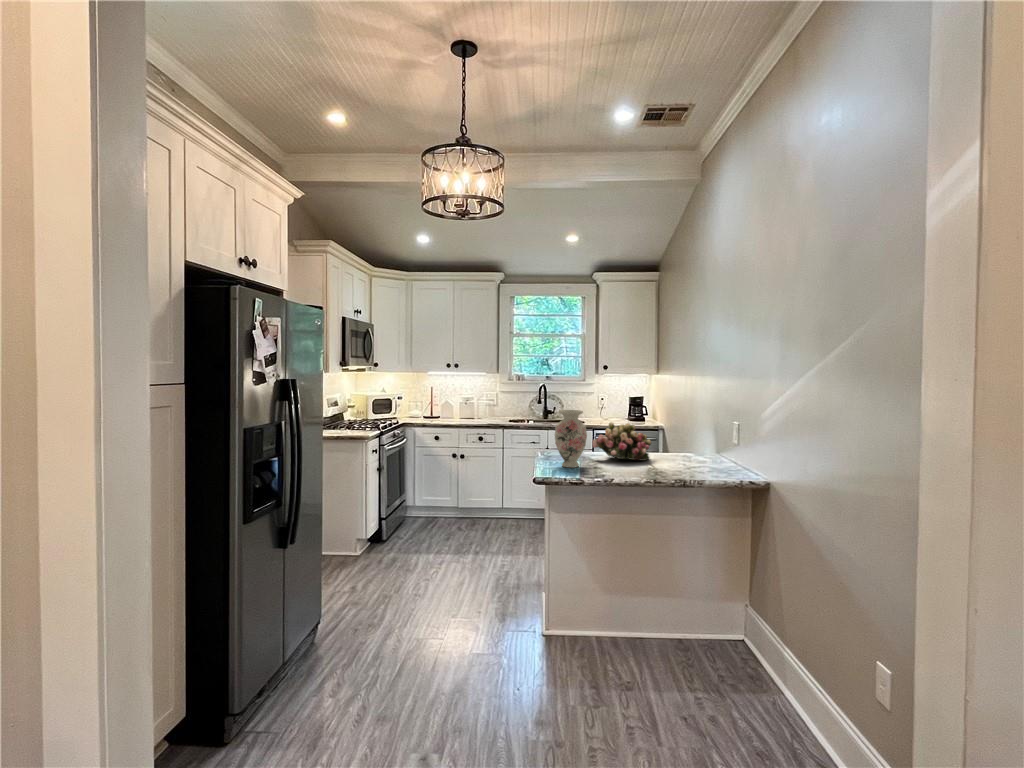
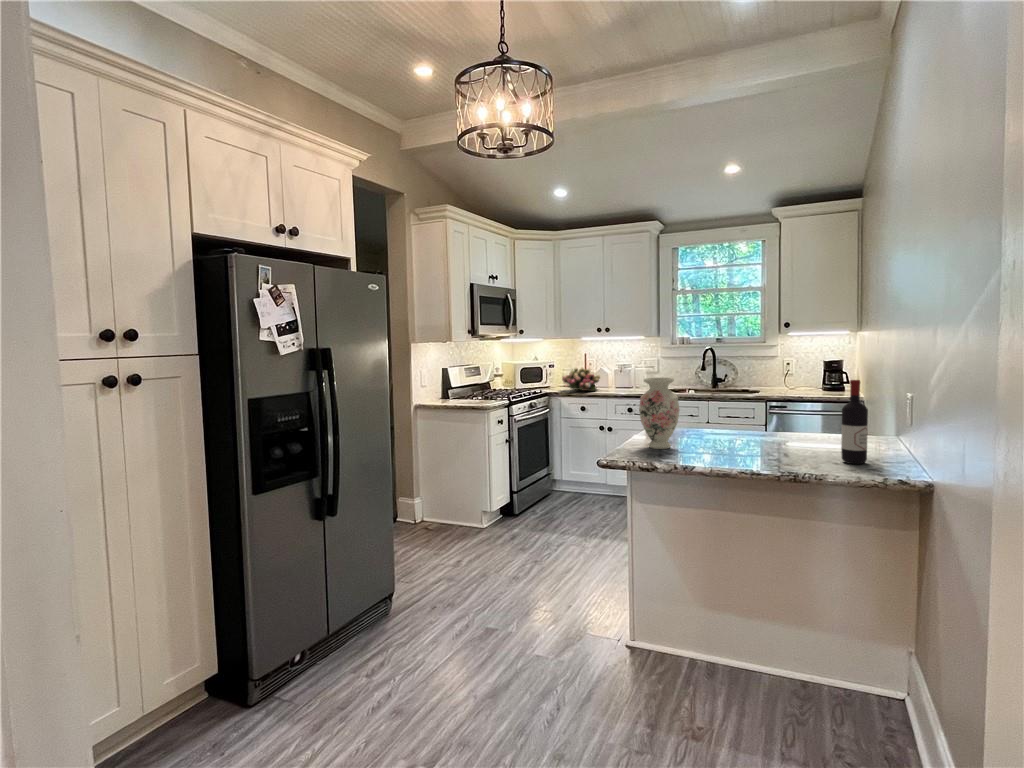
wine bottle: none [703,413,719,472] -> present [841,380,868,464]
flower arrangement: present [592,422,651,461] -> present [562,367,600,391]

